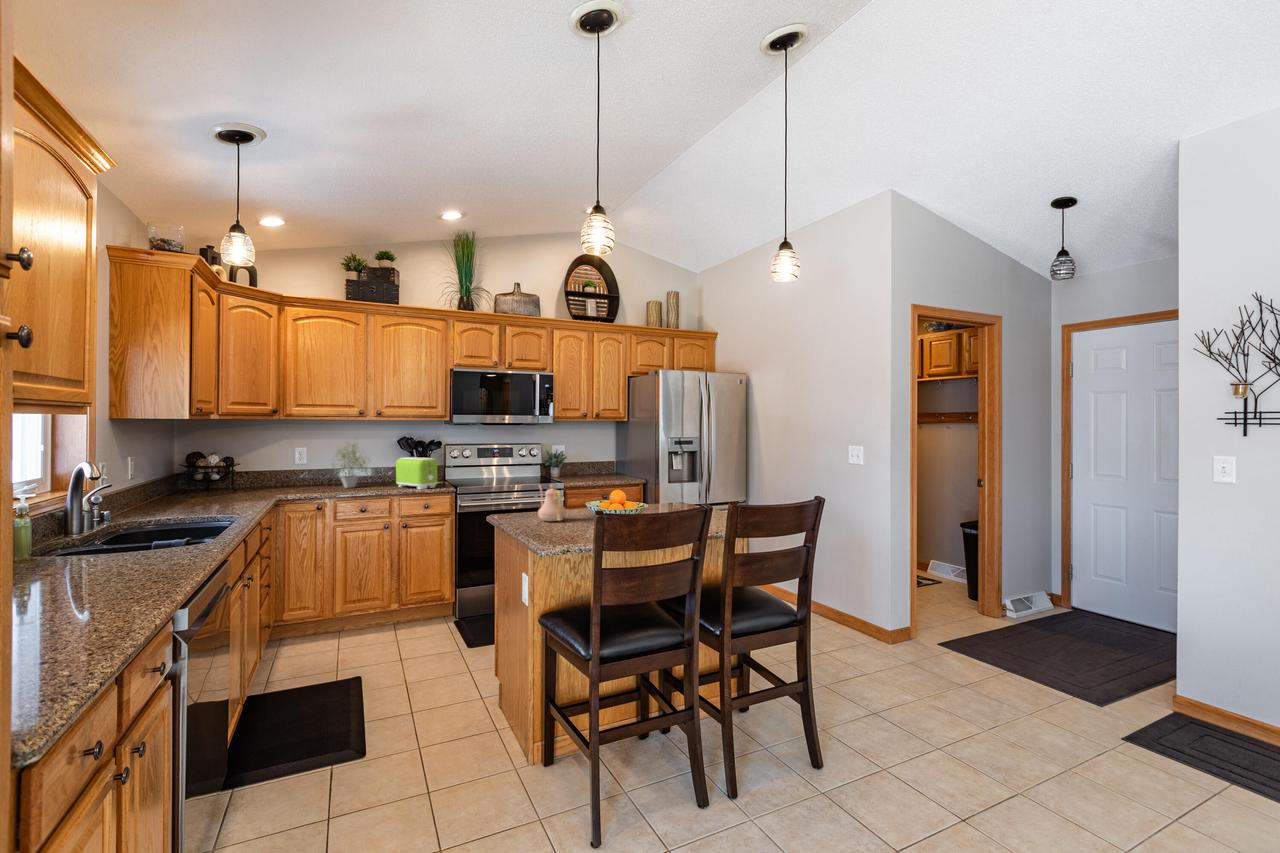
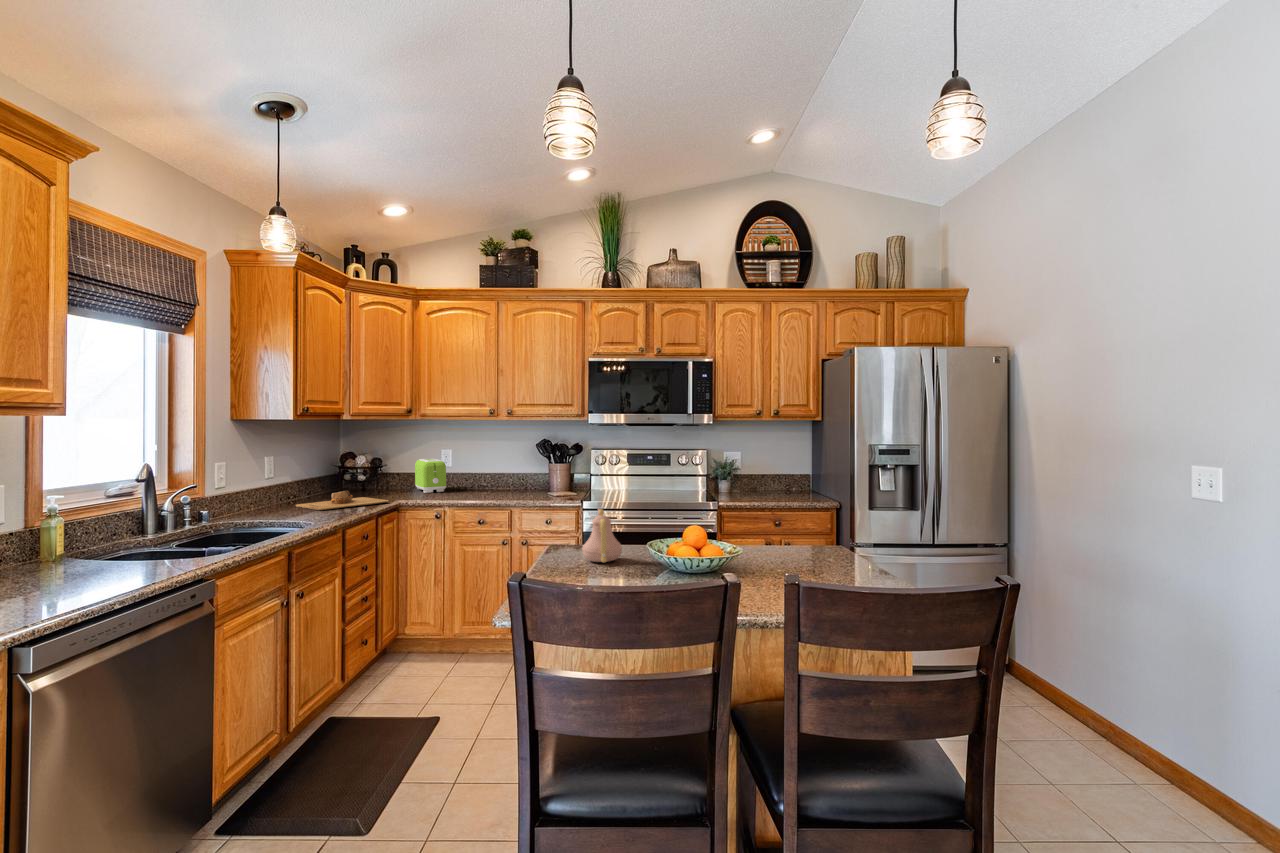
potted plant: present [335,444,367,488] -> none [457,440,504,497]
toaster: present [396,457,438,489] -> present [415,459,446,493]
cutting board: none [166,488,270,507] -> present [296,491,389,510]

